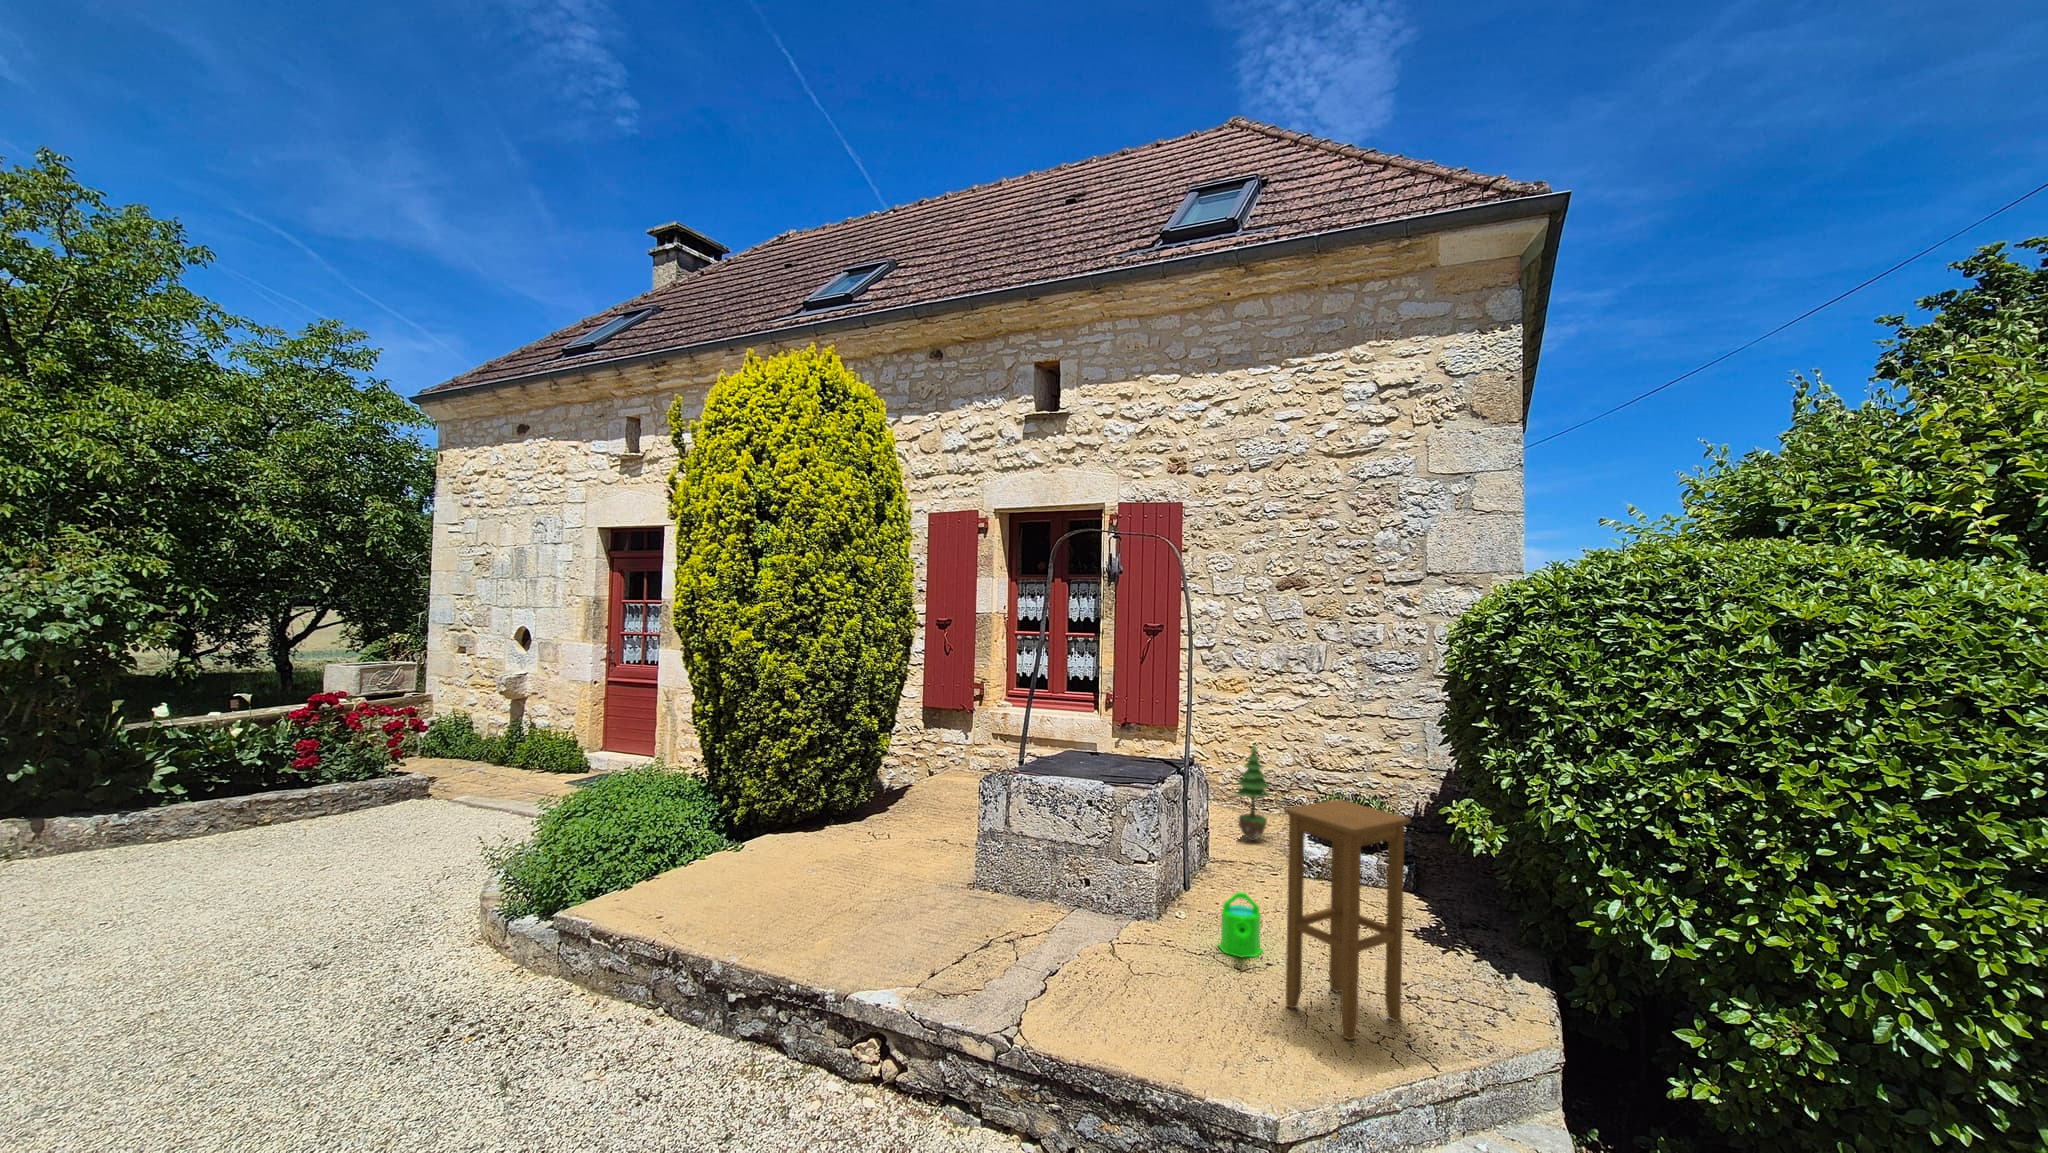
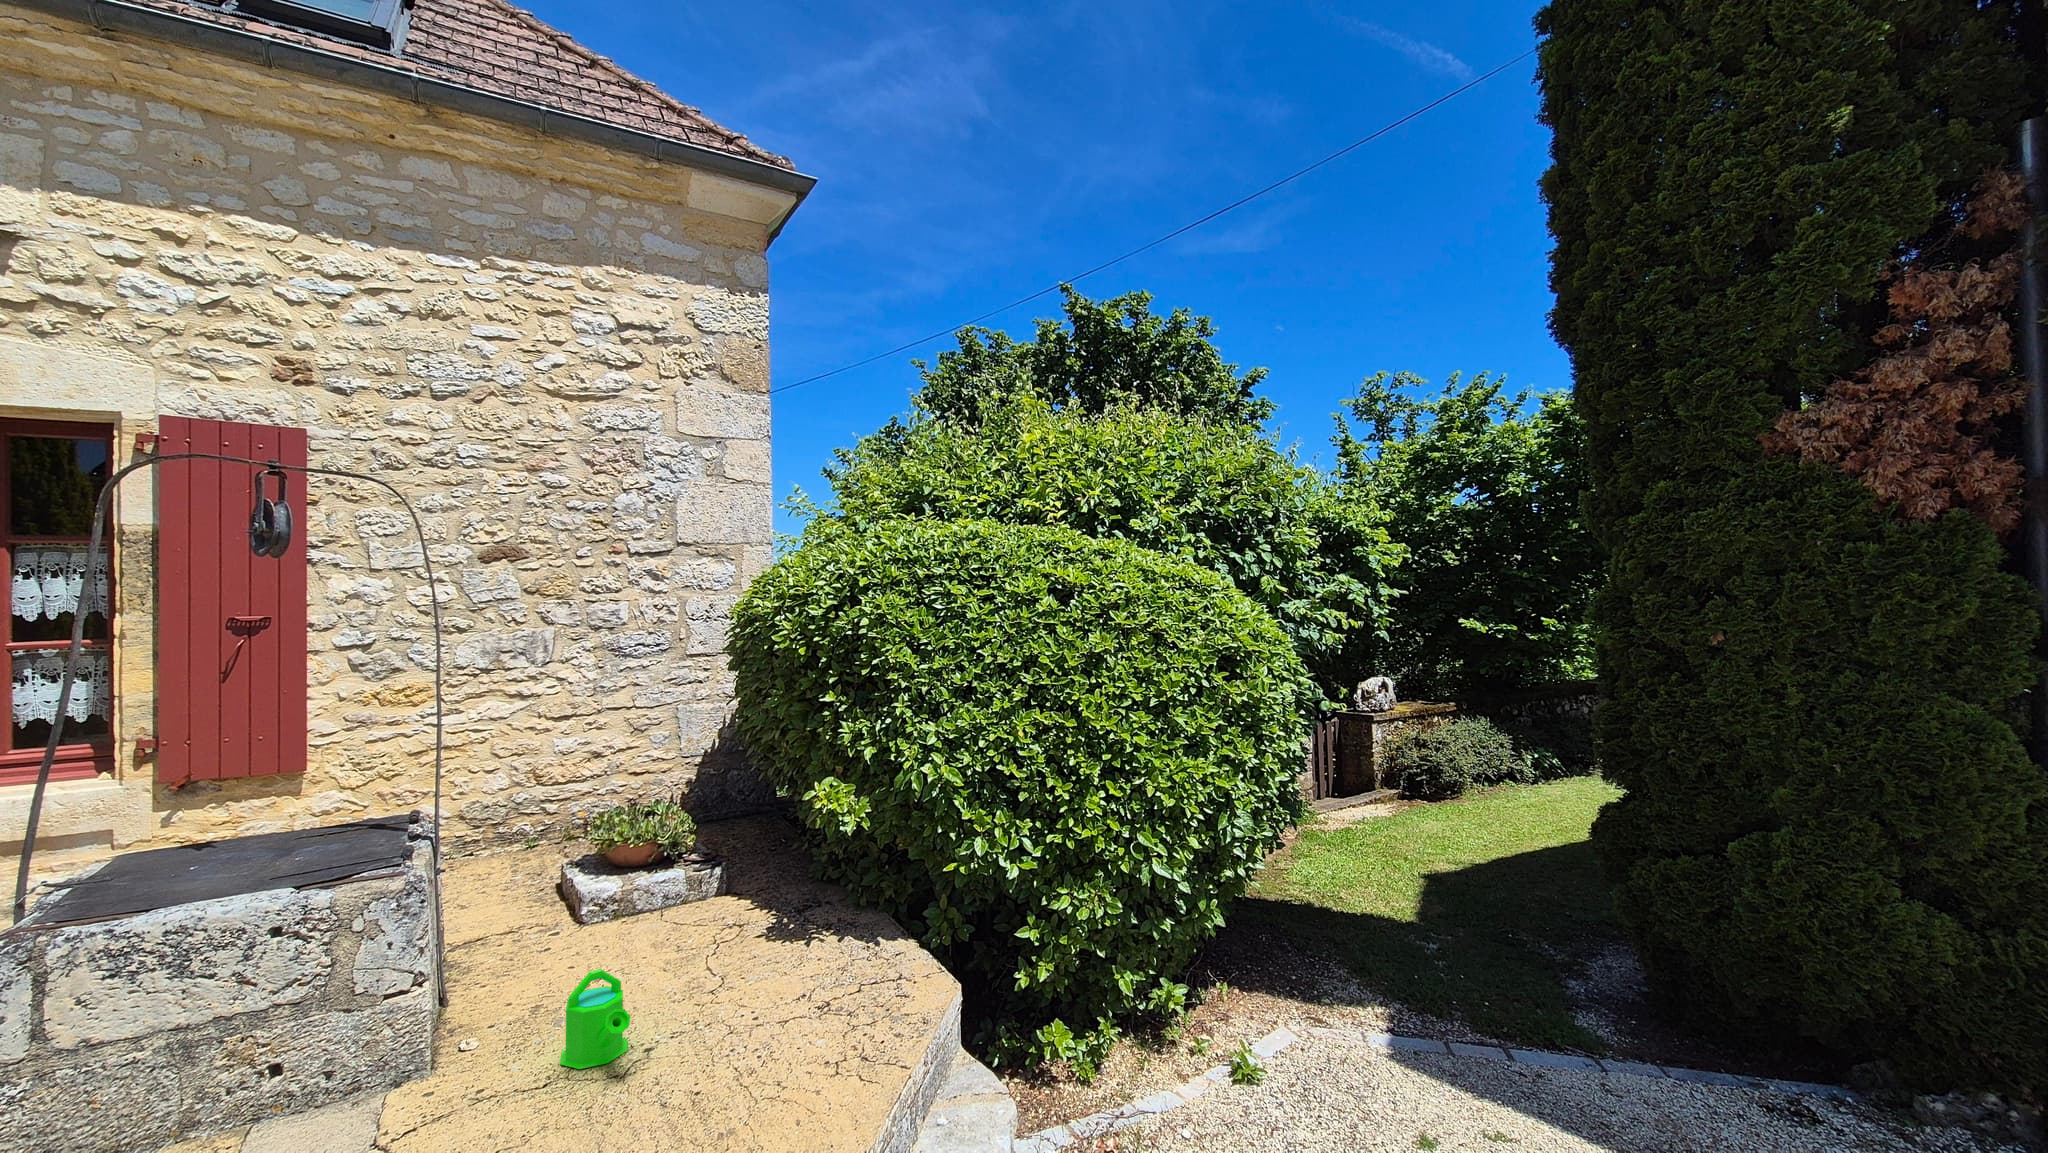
potted tree: present [1237,745,1270,841] -> none [453,769,511,906]
stool: present [1284,799,1411,1040] -> none [714,799,849,1093]

